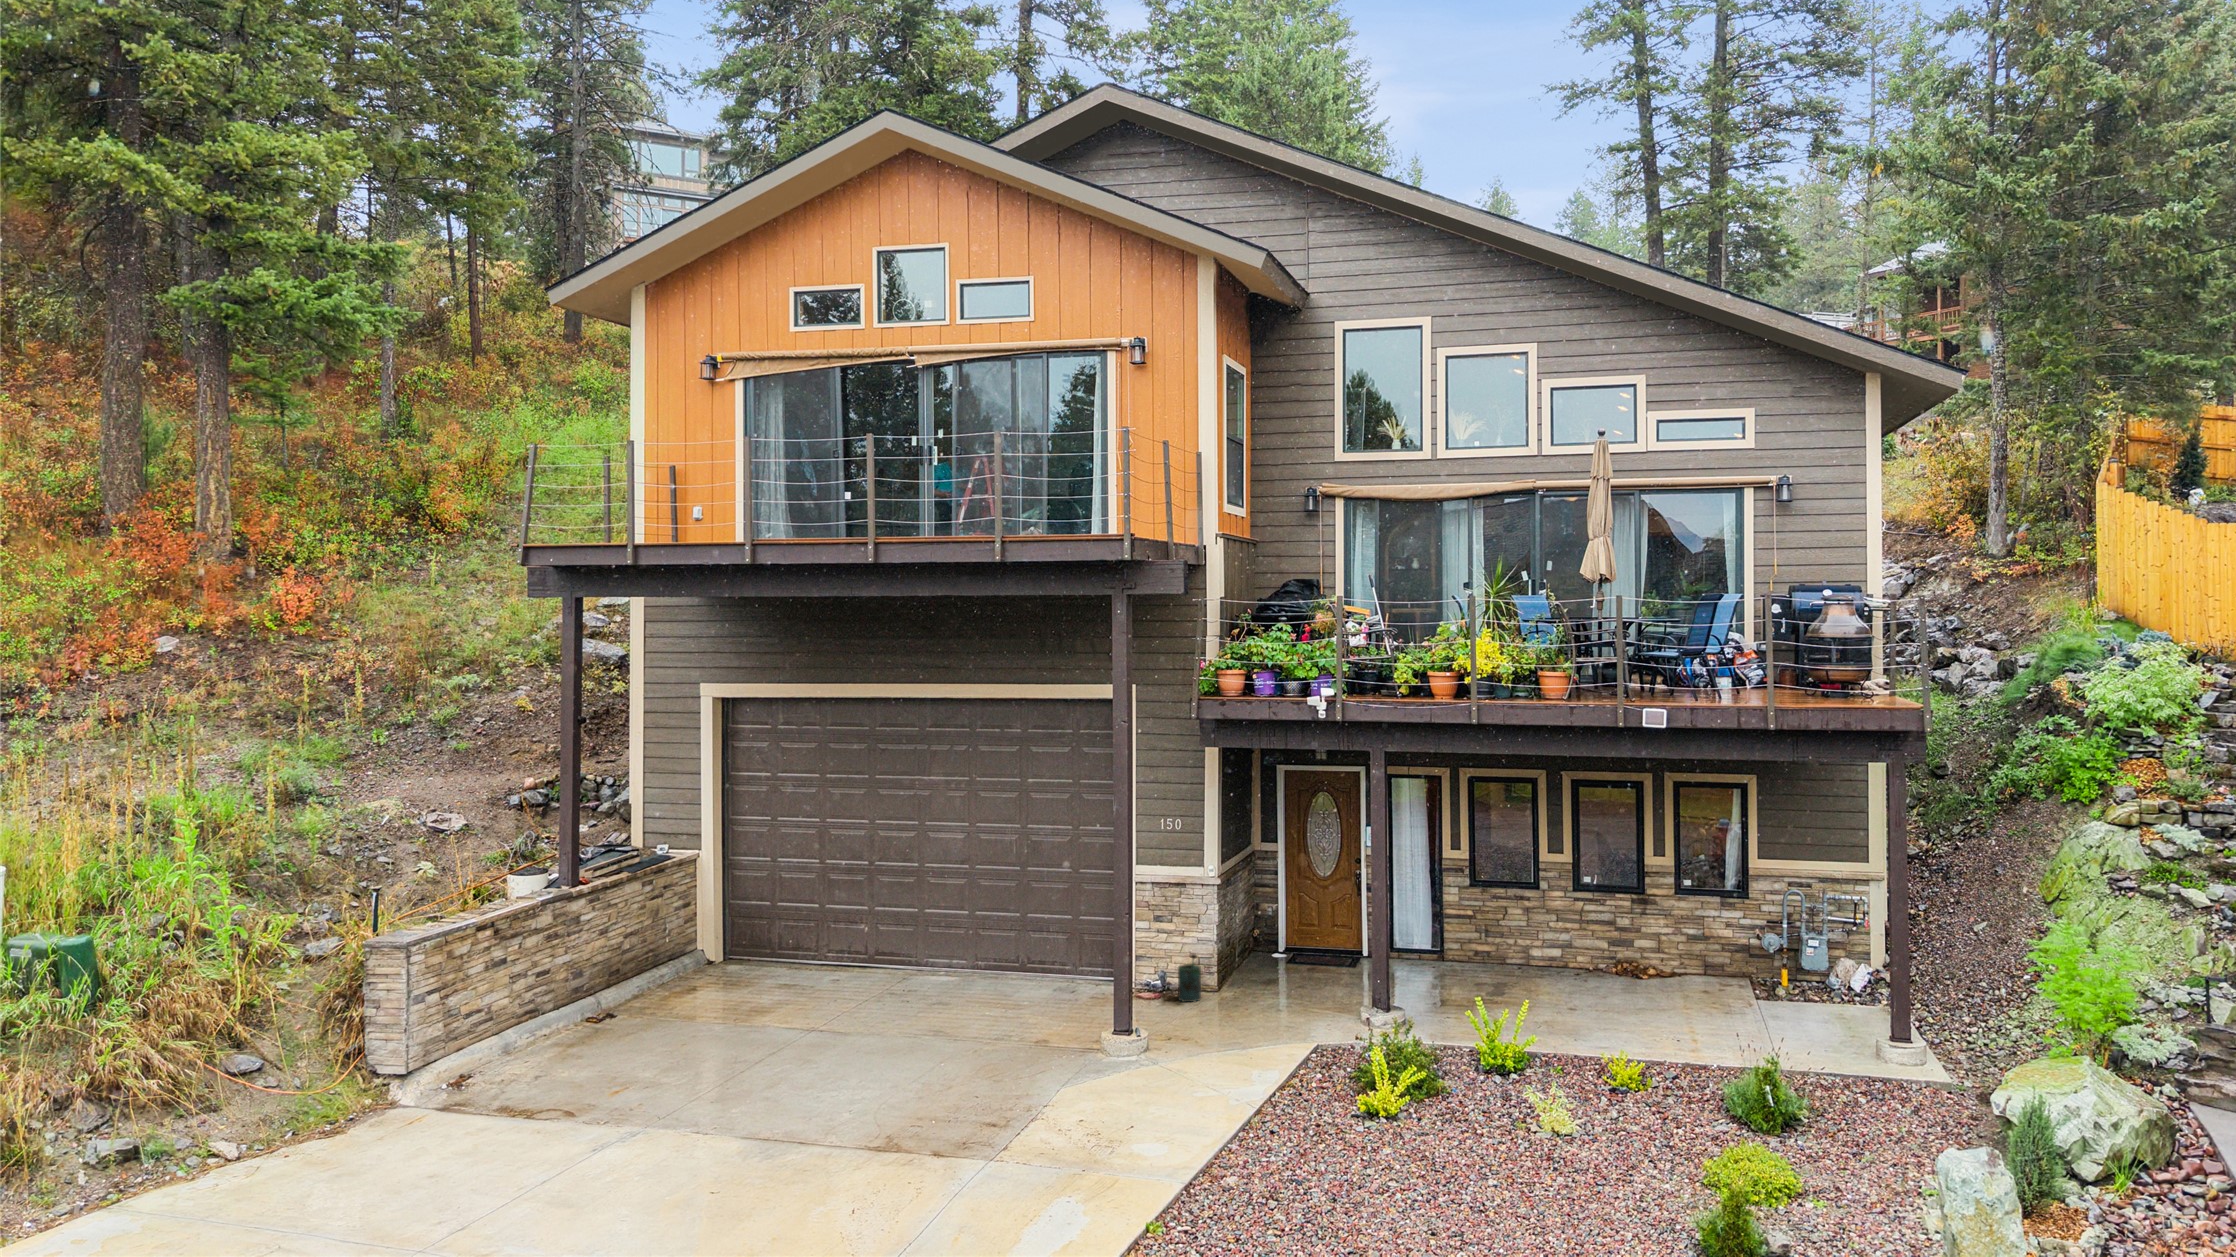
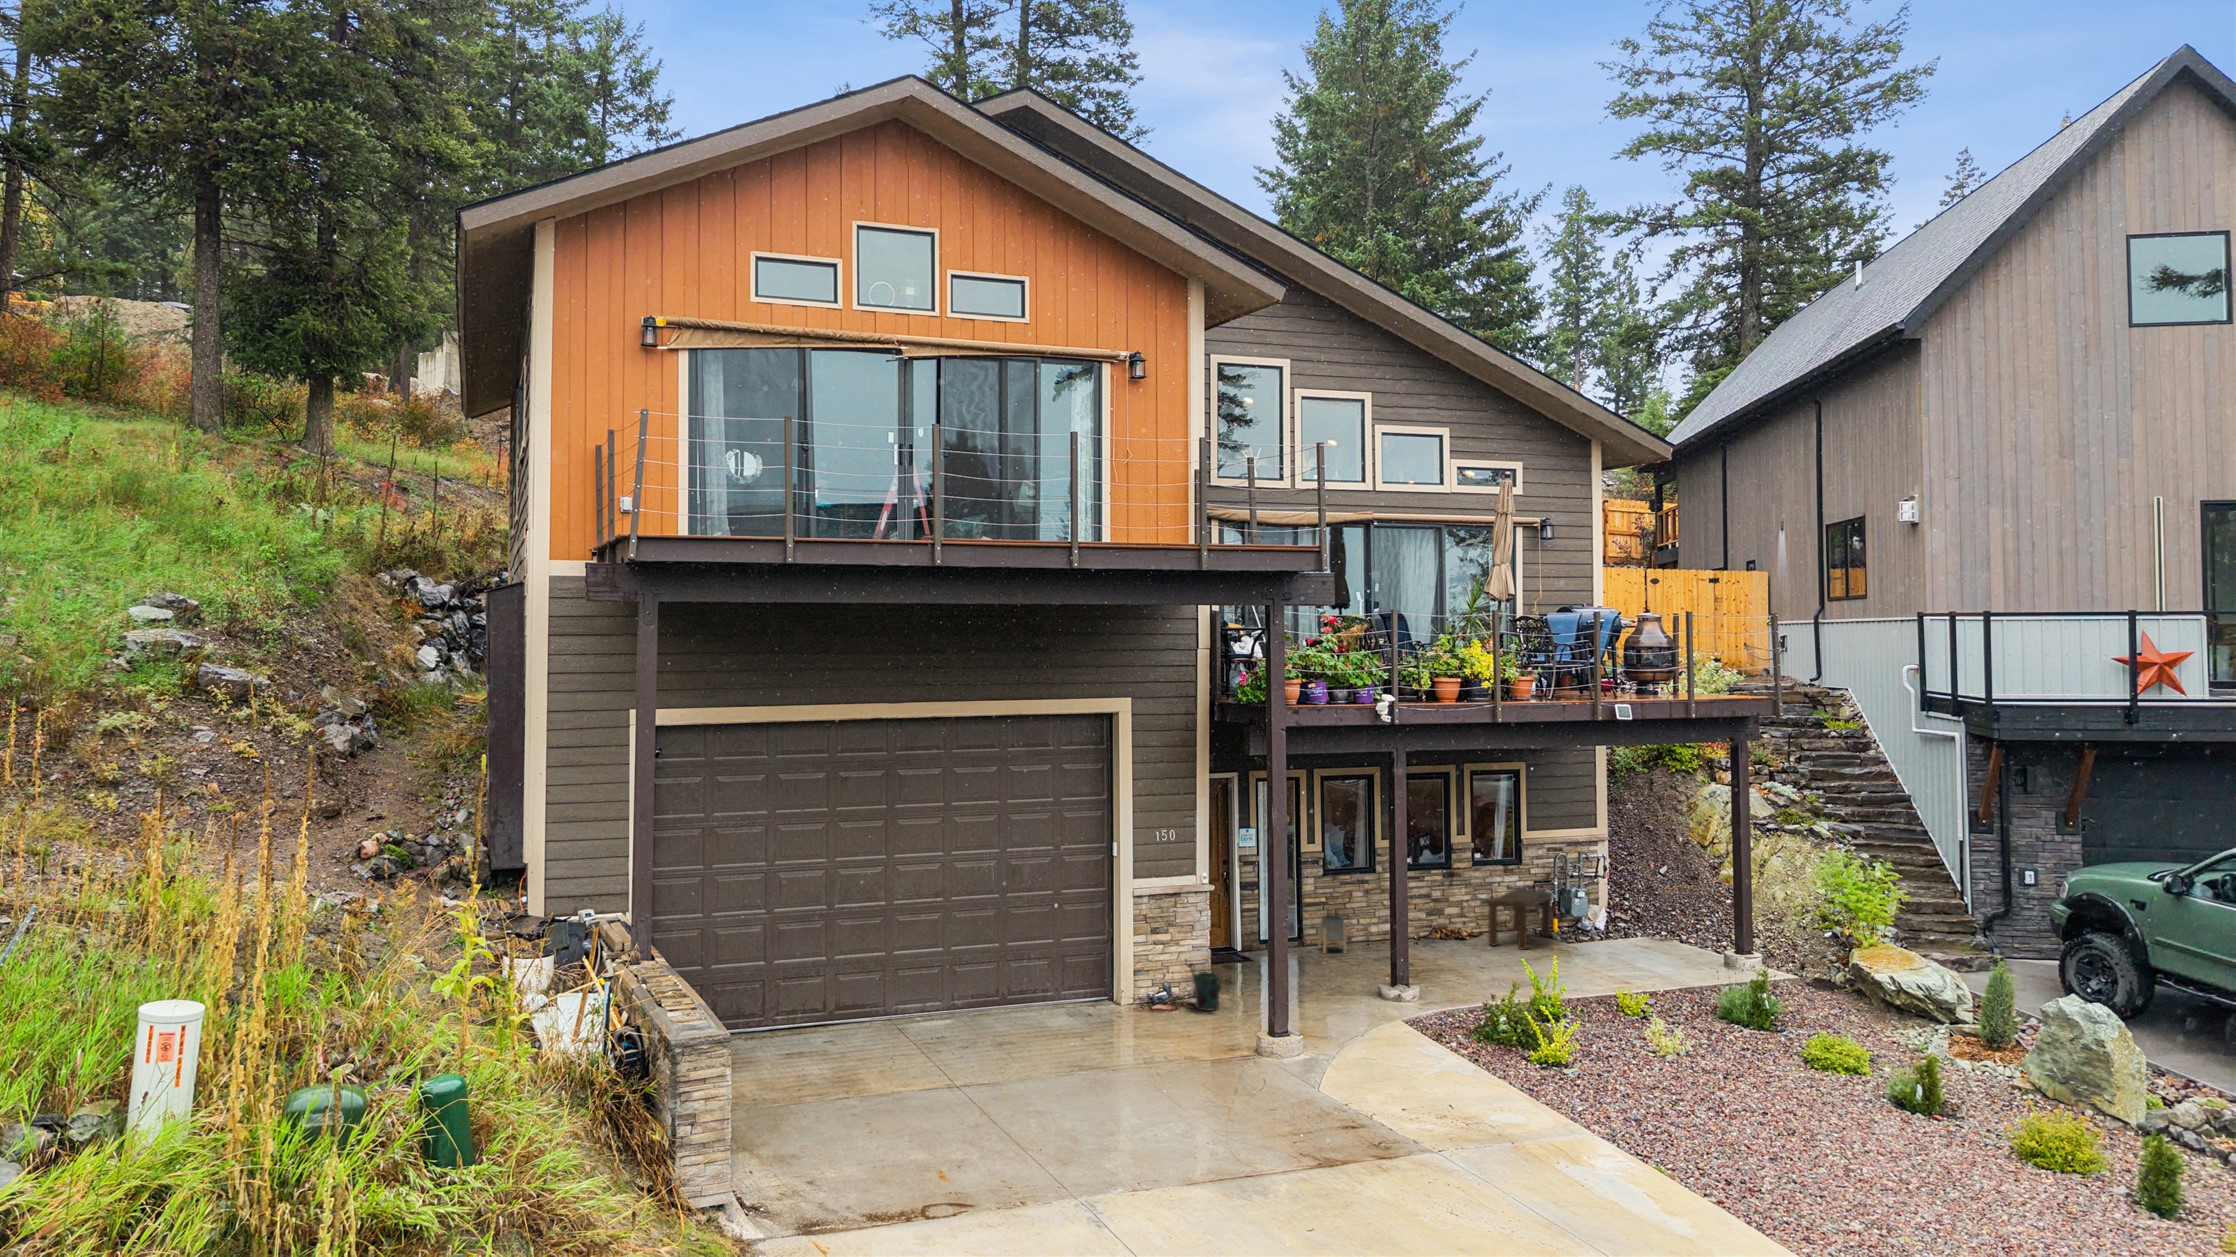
bench: none [1652,927,1765,1000] -> present [1487,888,1553,950]
planter: none [1444,930,1477,974] -> present [1318,915,1347,953]

